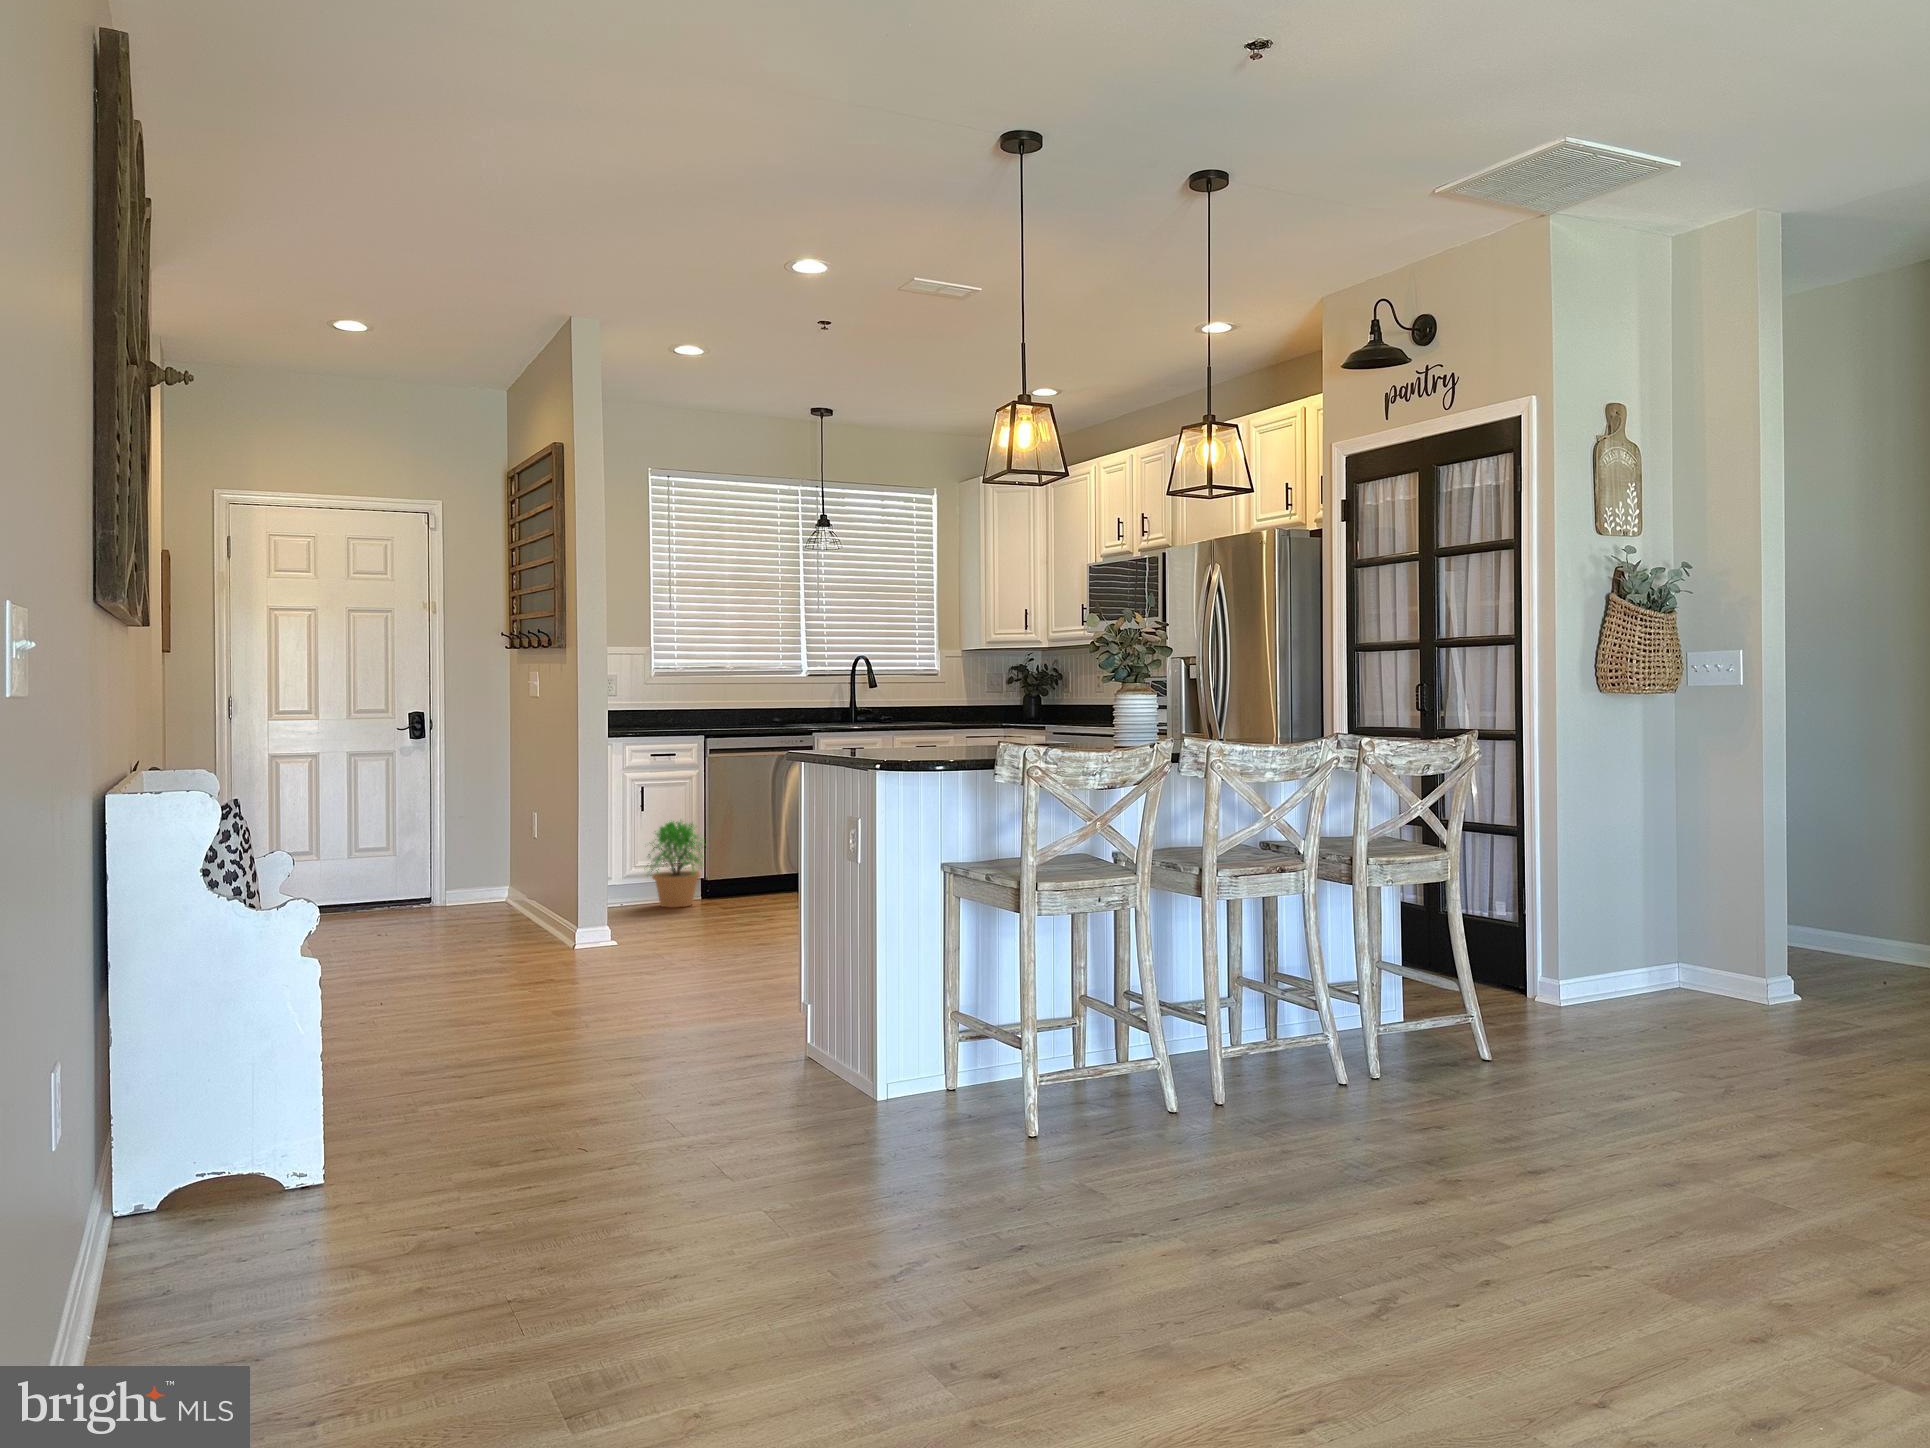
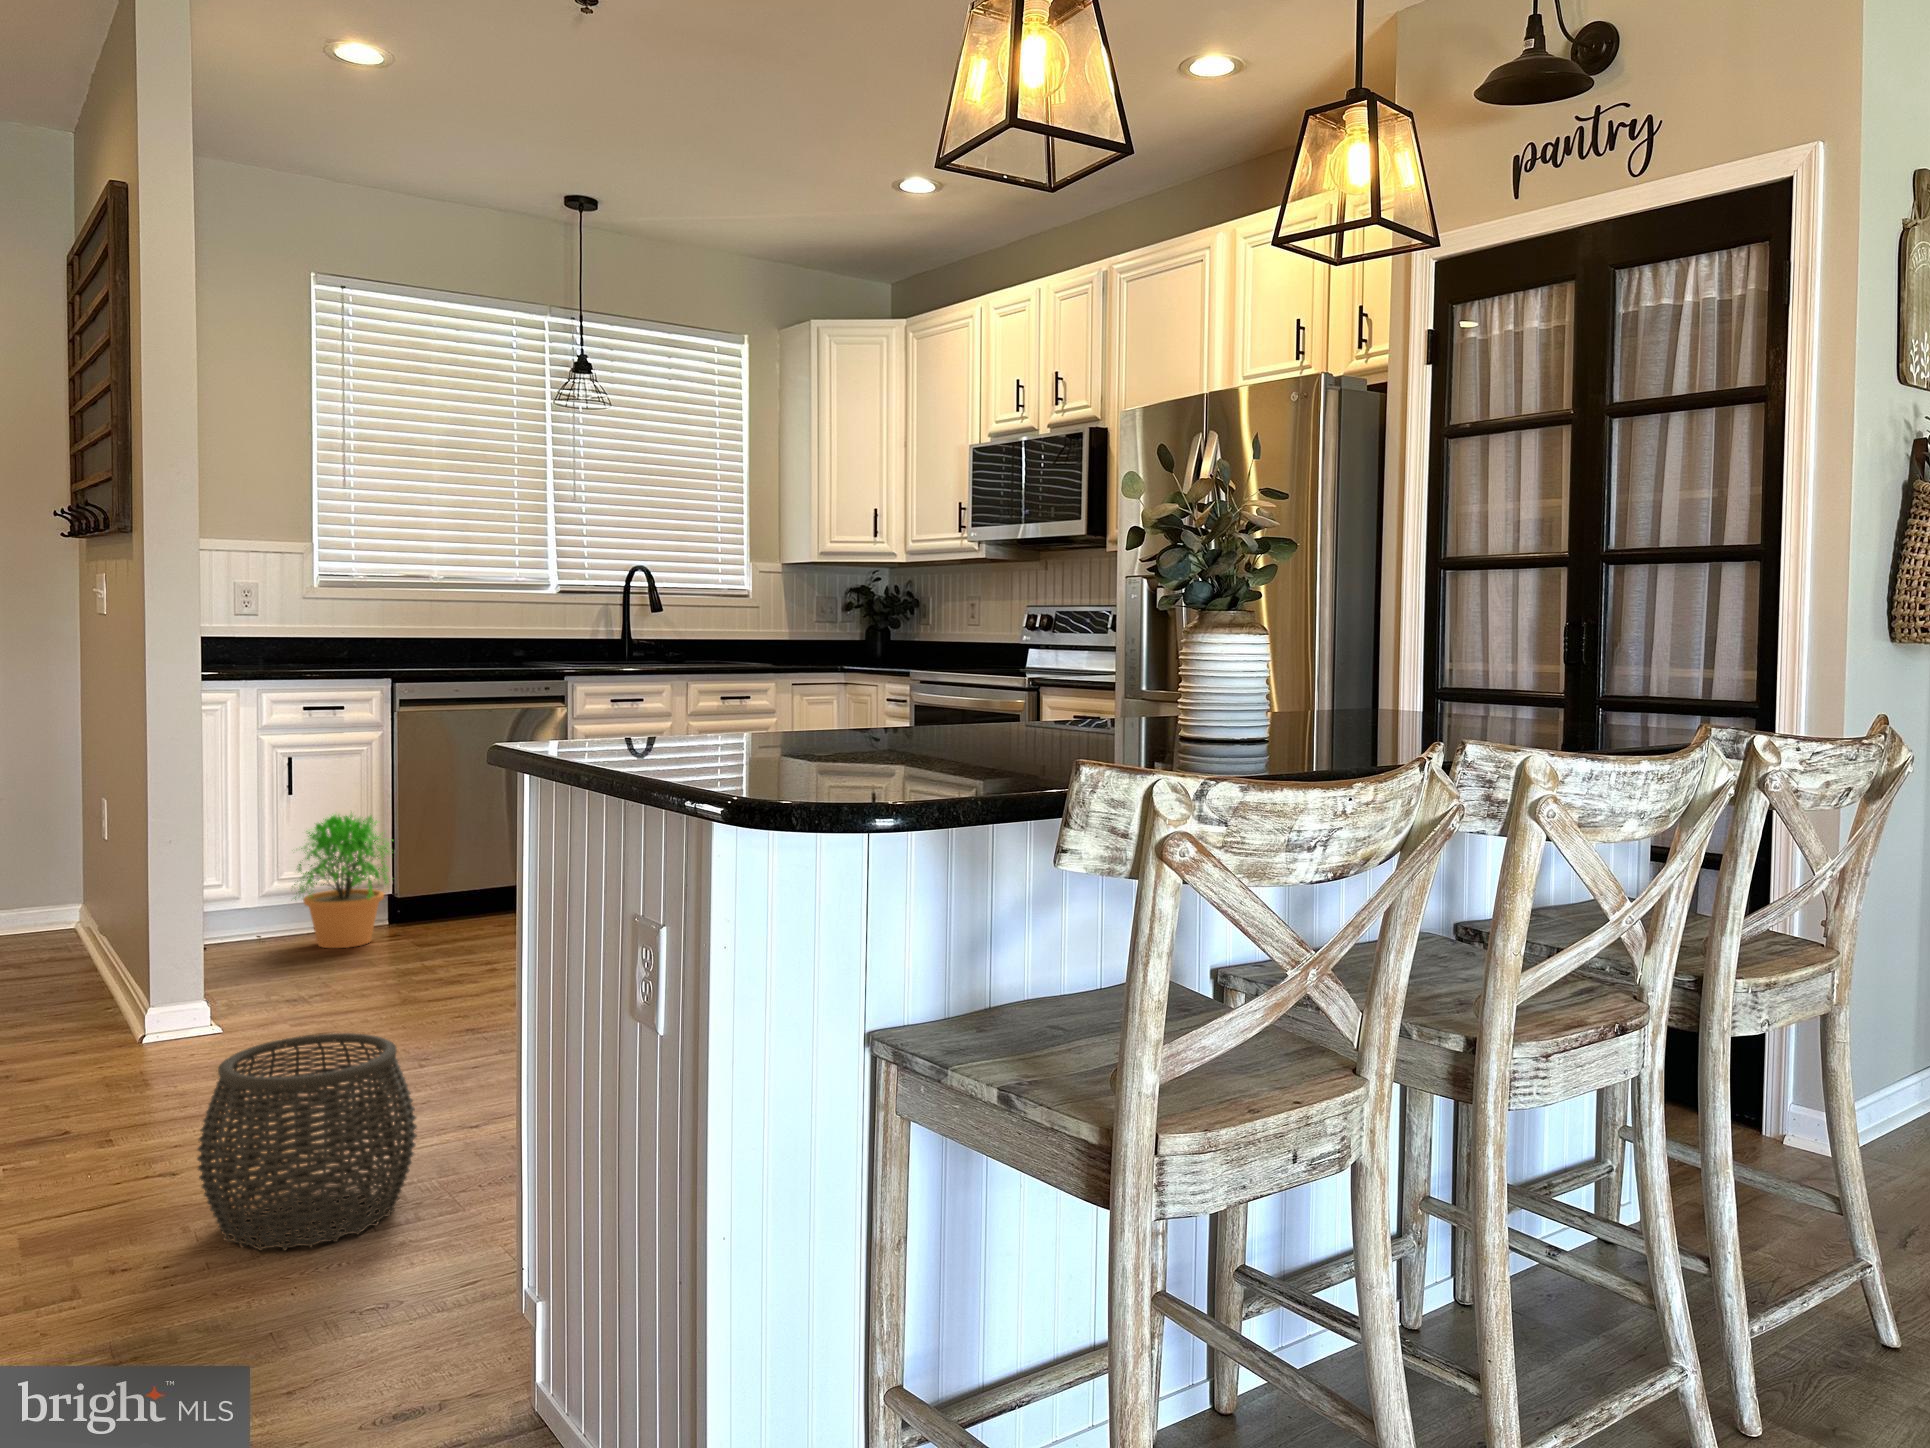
woven basket: none [641,911,745,1011] -> present [197,1033,417,1251]

